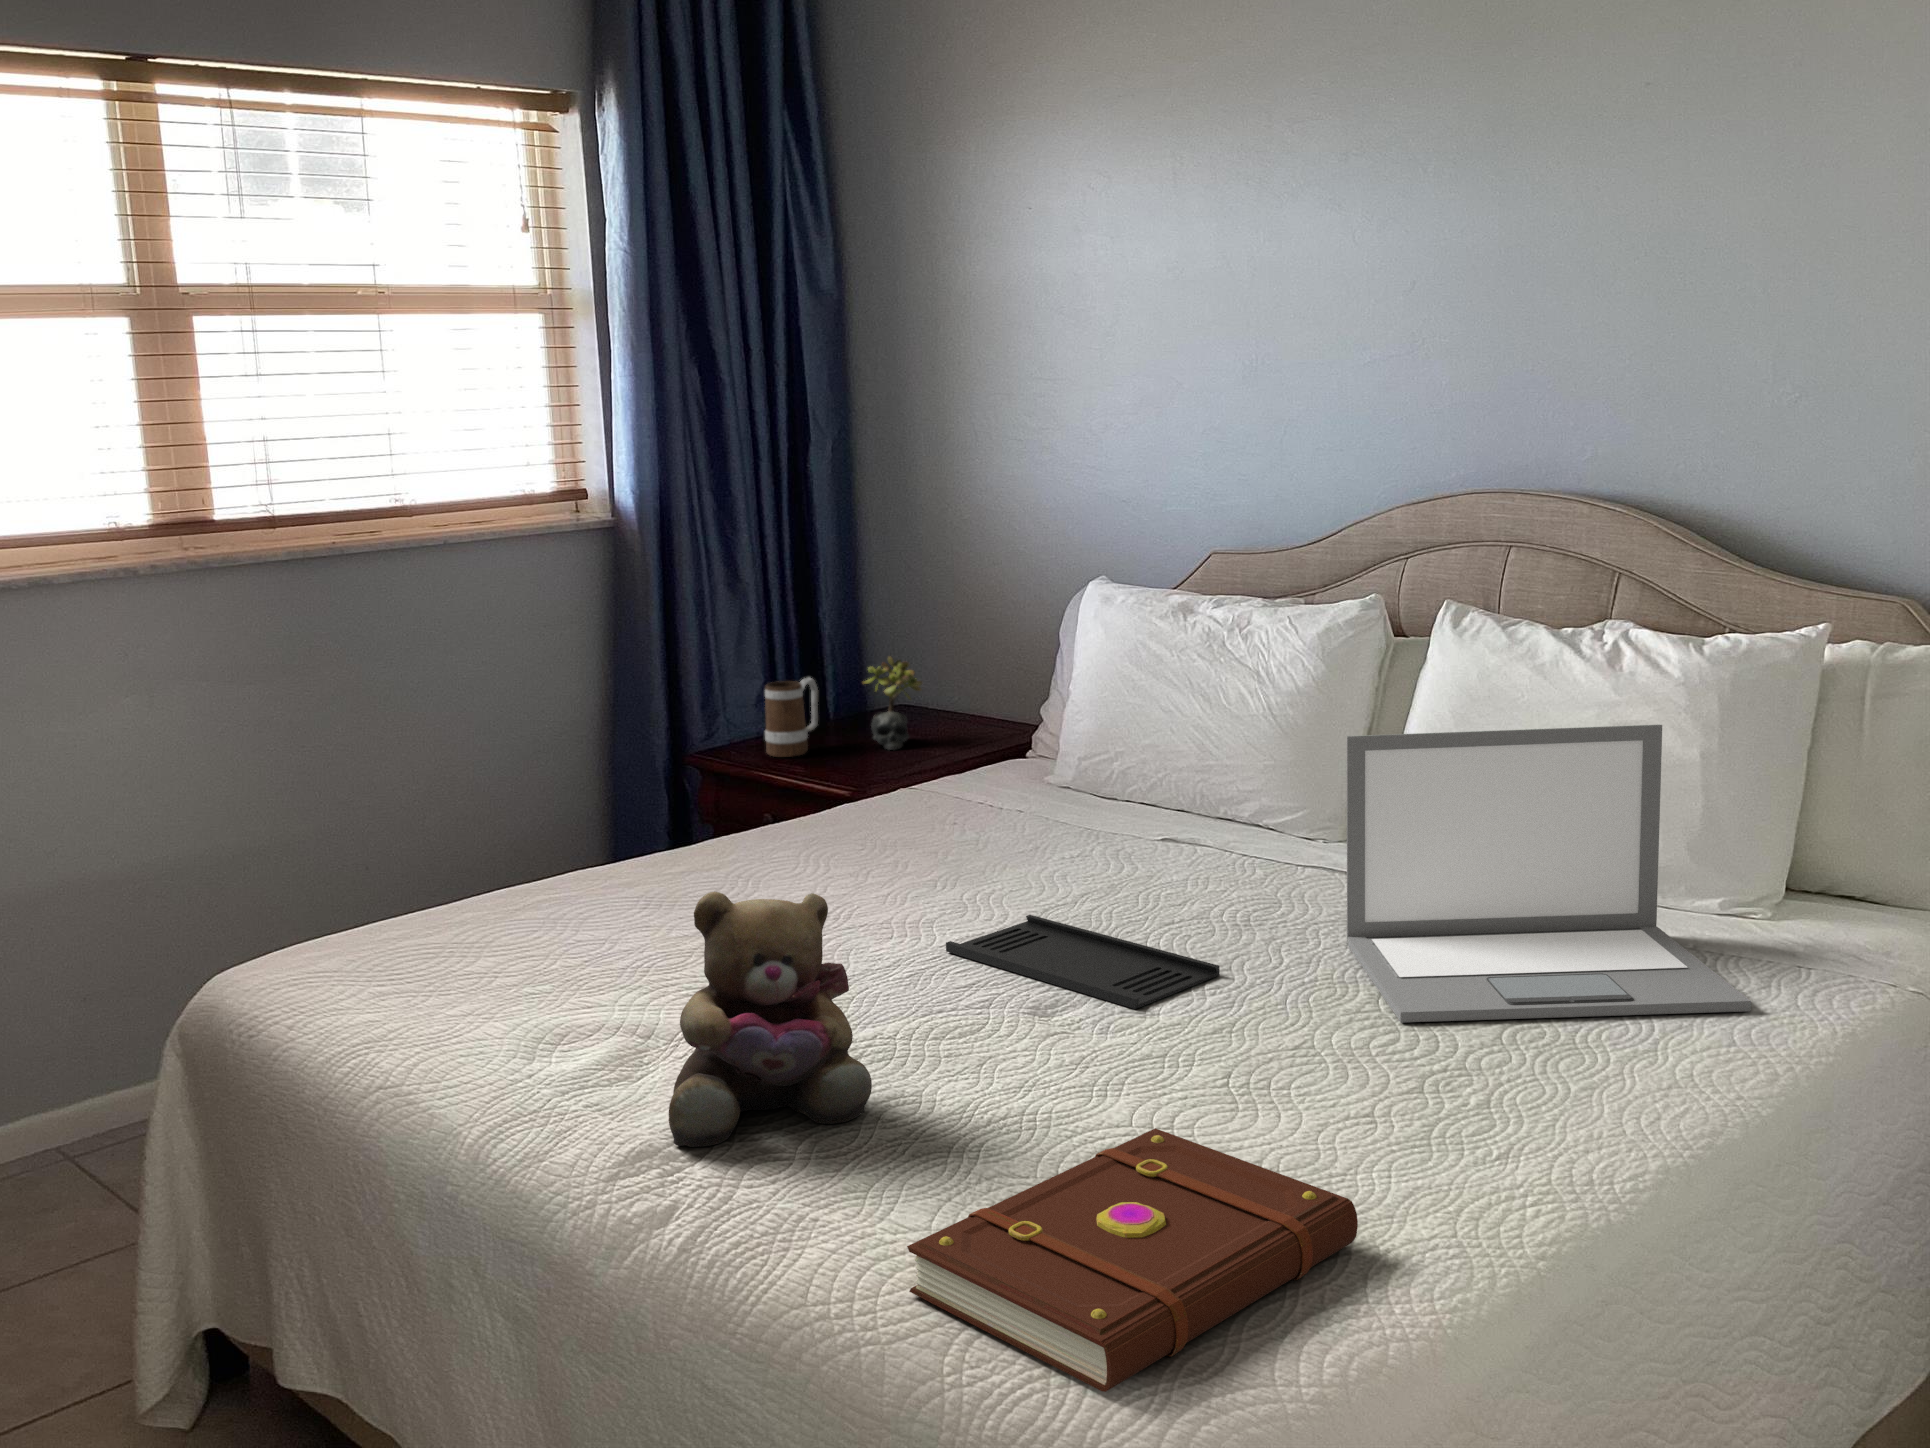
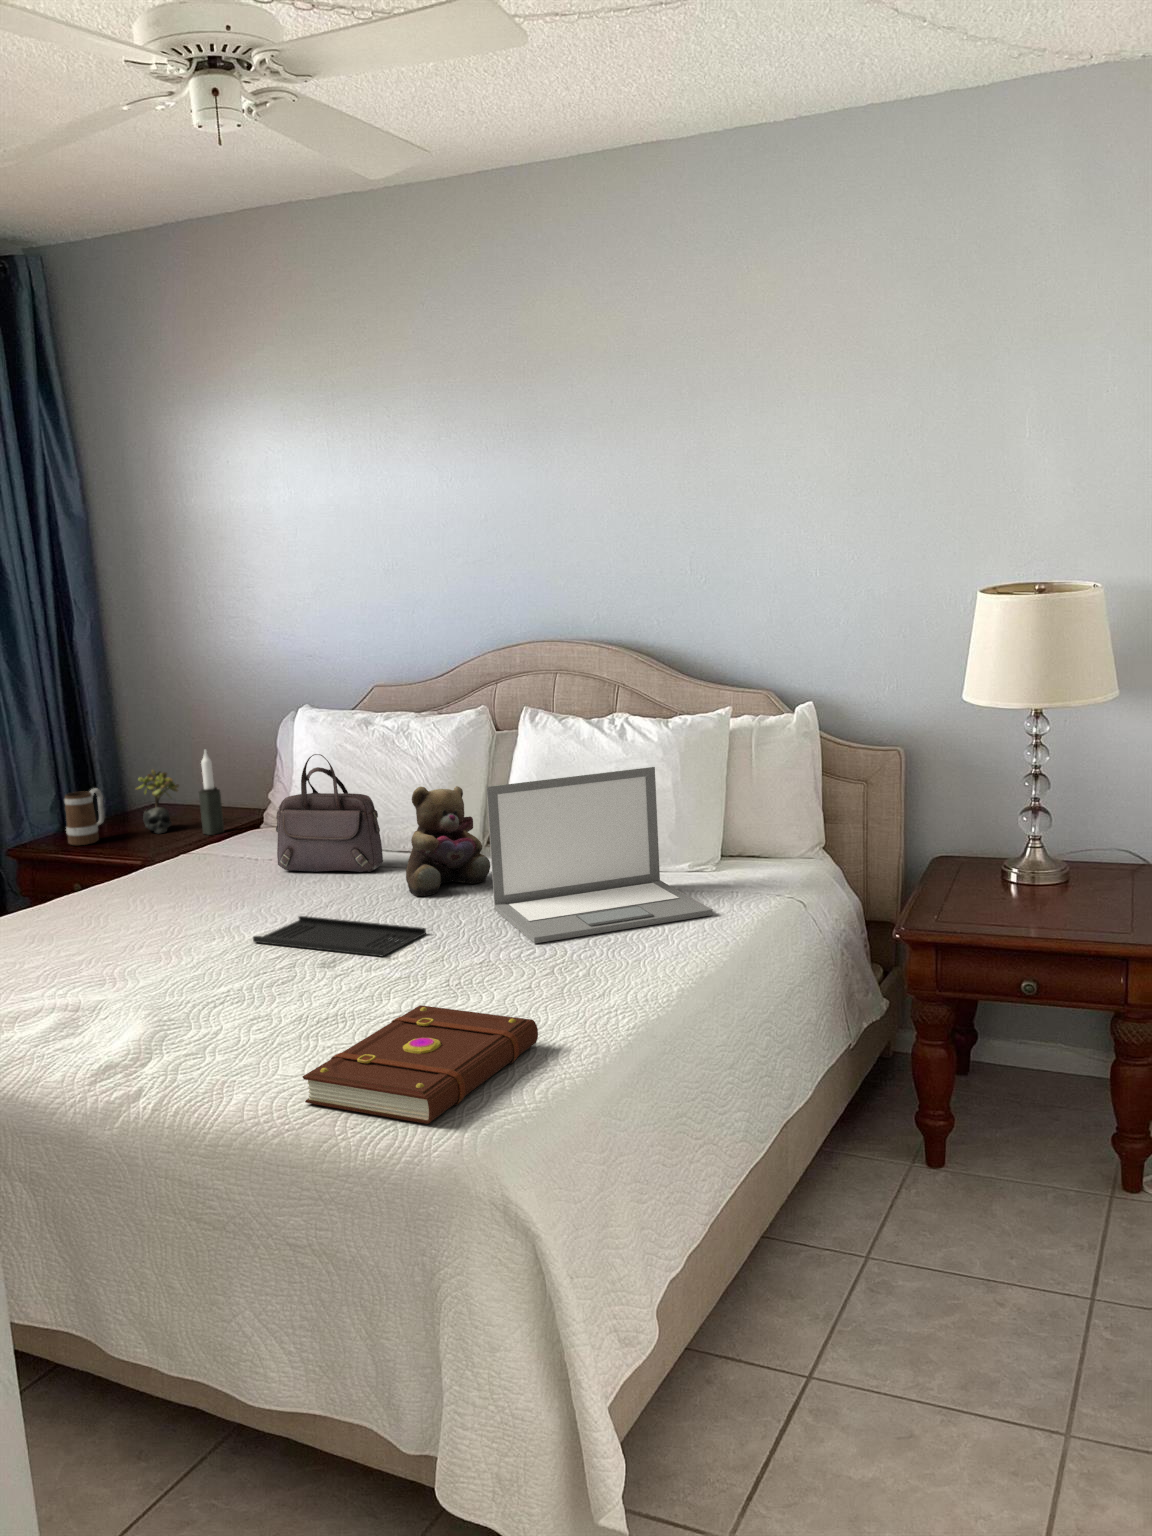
candle: none [946,633,979,760] -> present [199,750,224,835]
handbag: none [1028,655,1188,849] -> present [276,754,383,872]
teddy bear: present [669,892,872,1147] -> present [406,786,490,896]

